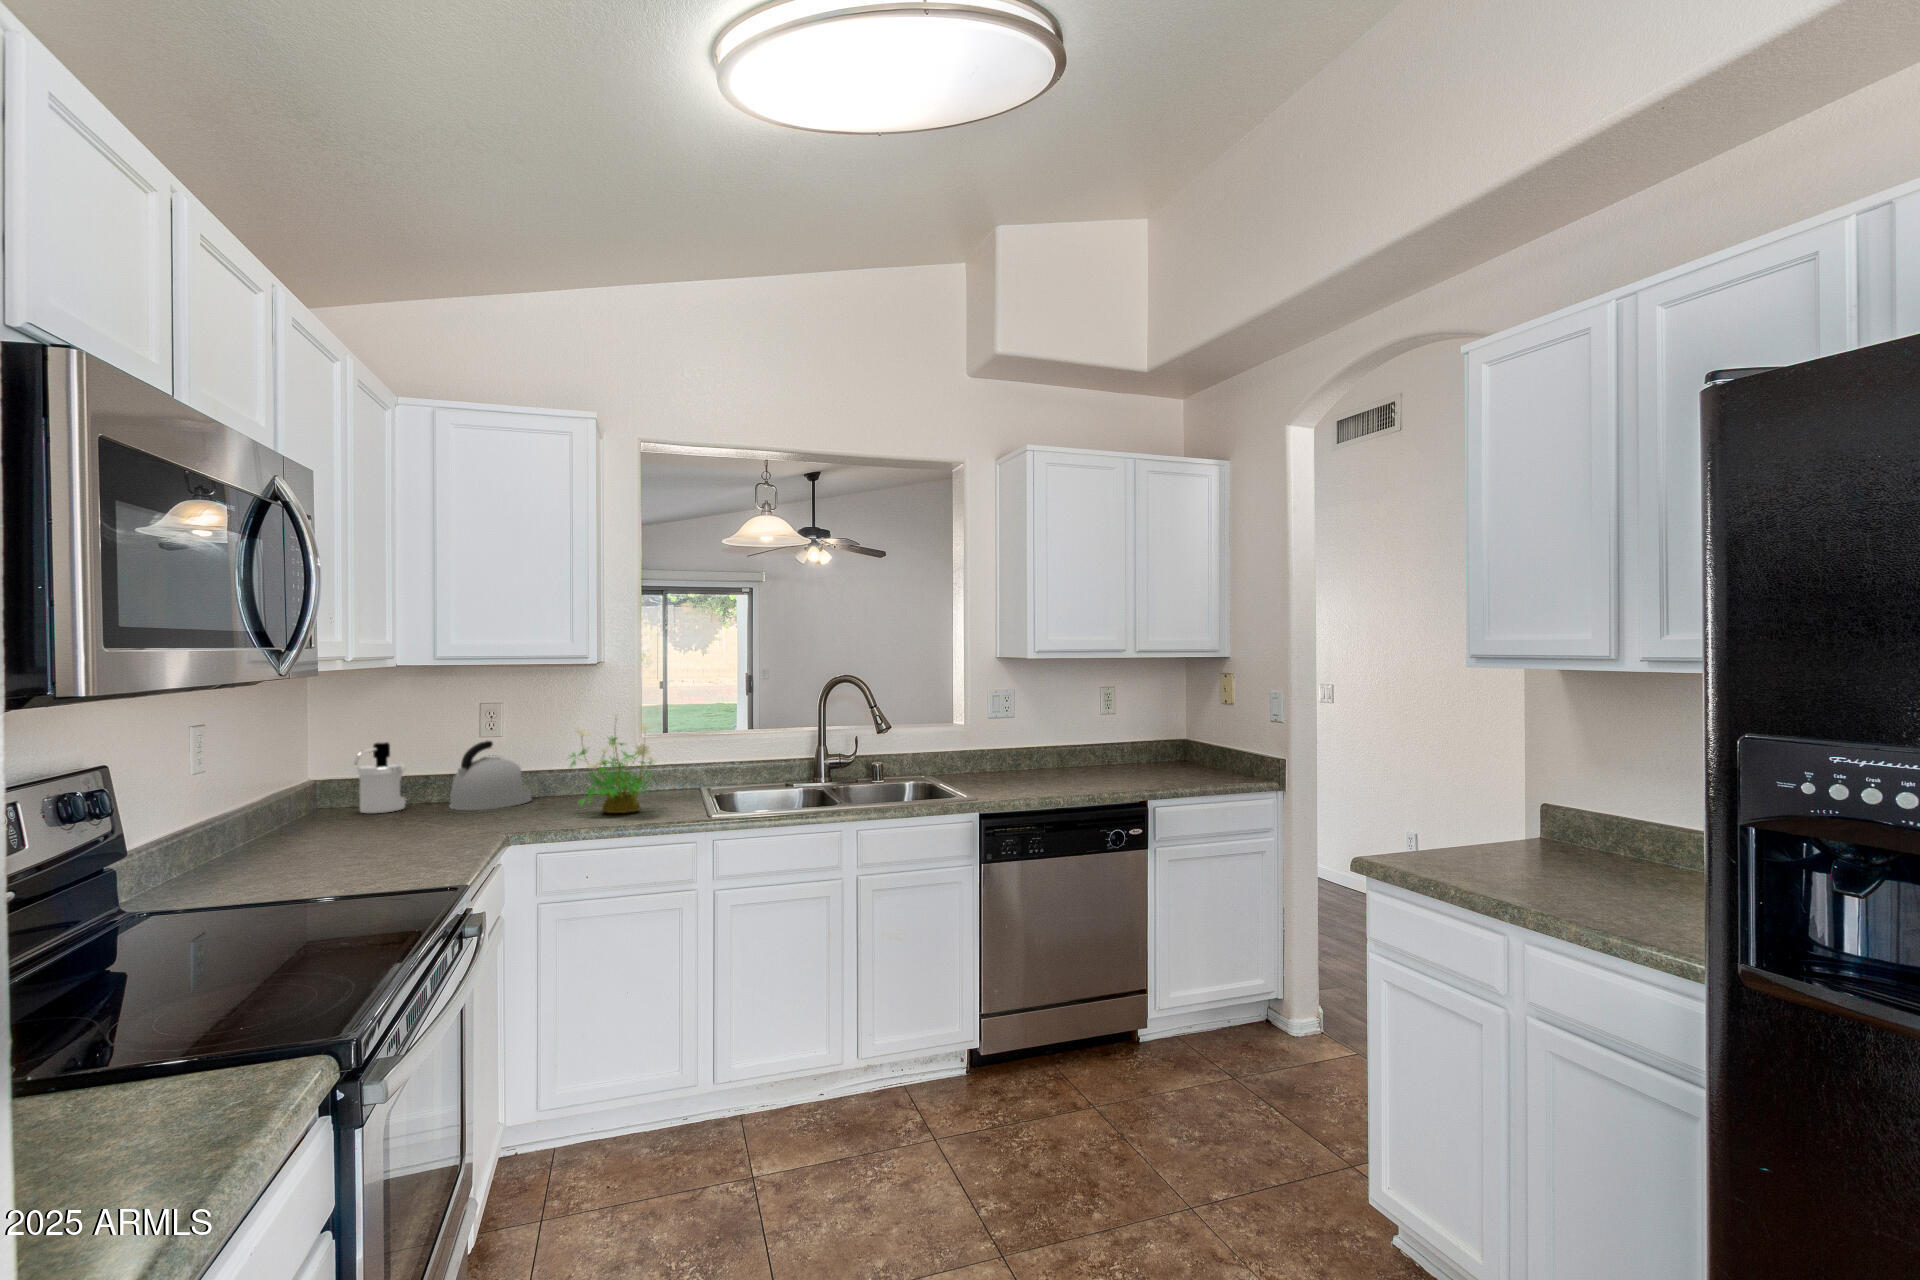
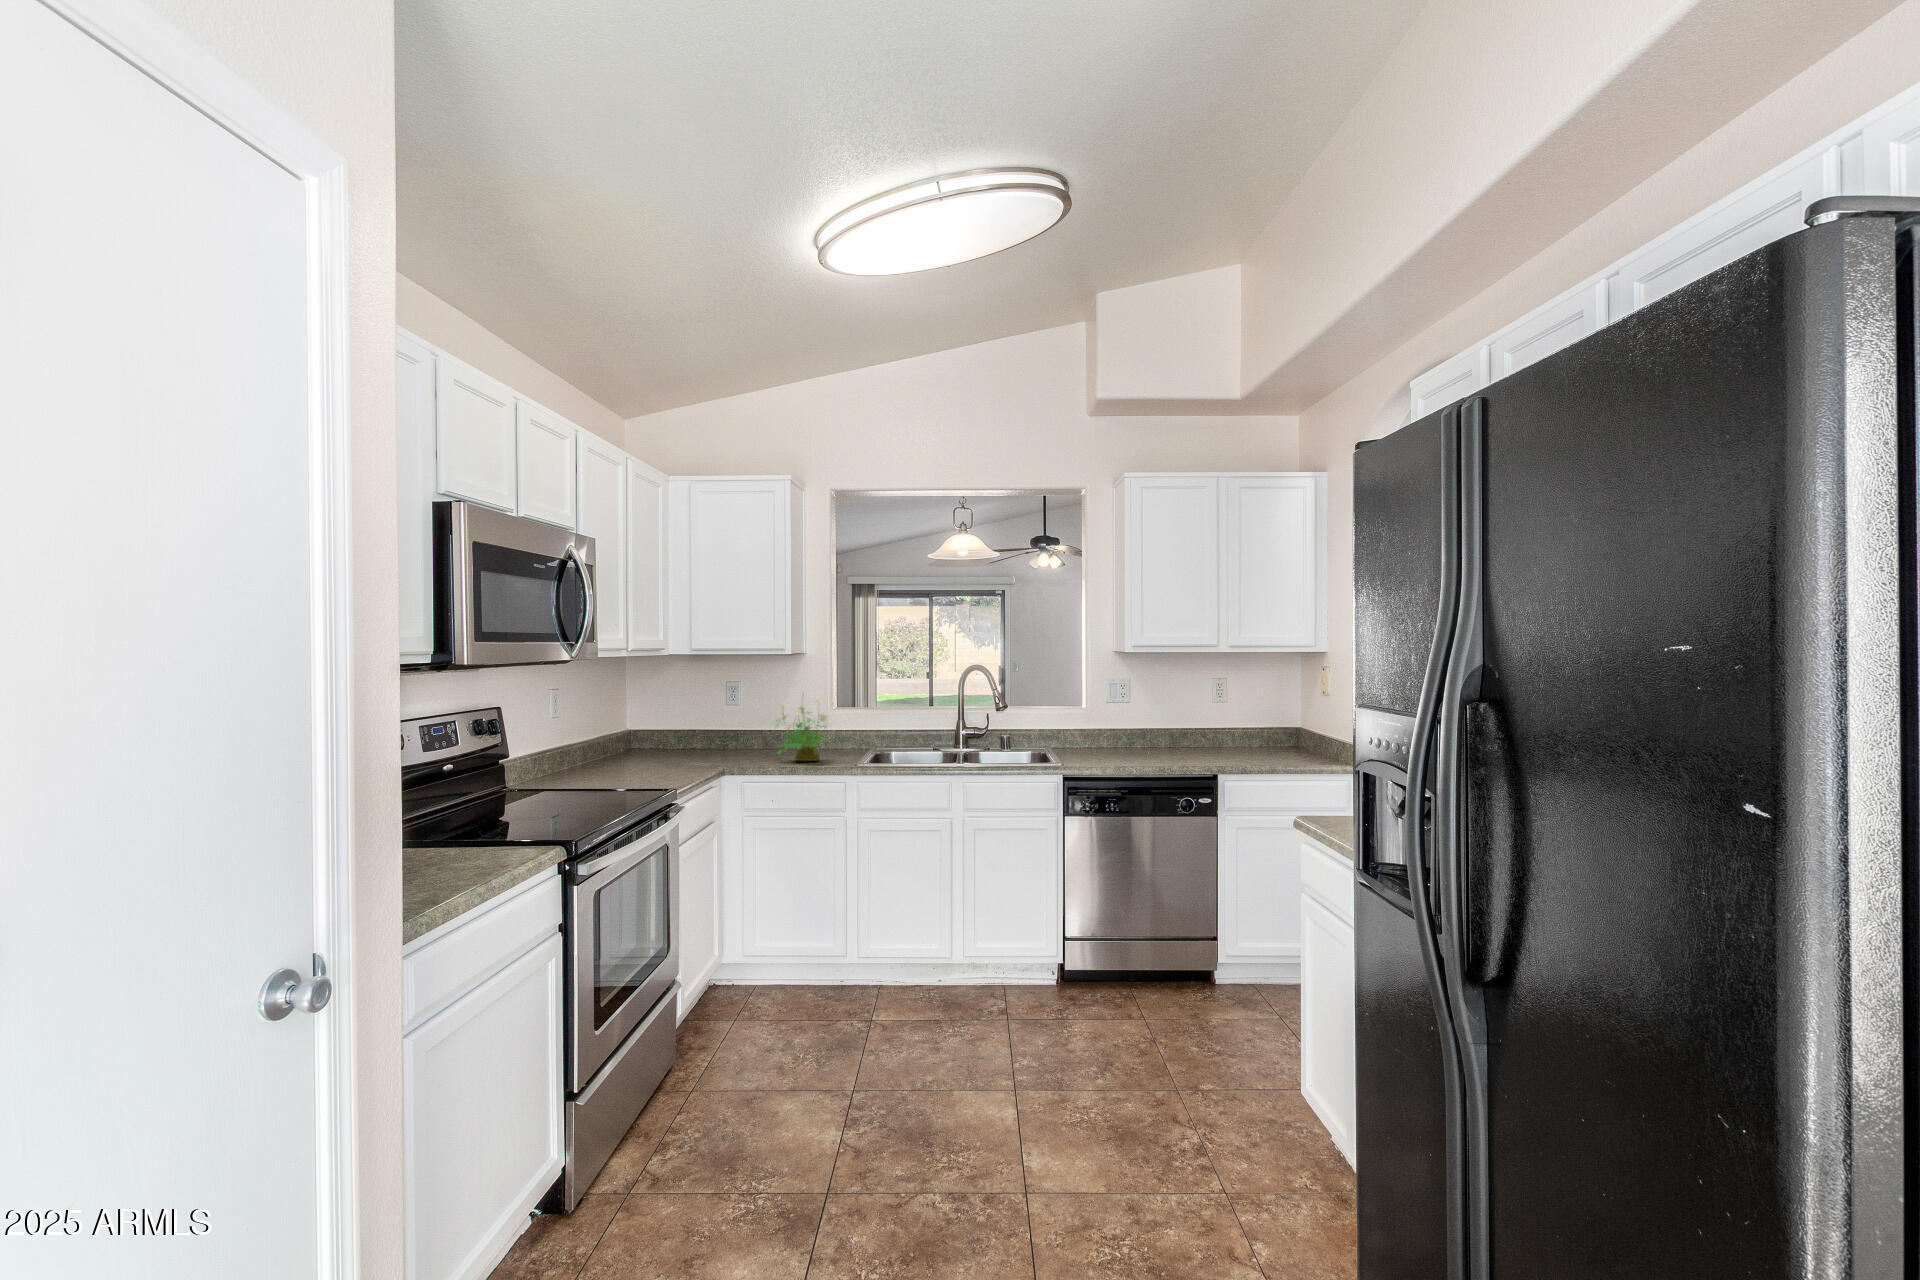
kettle: present [449,741,531,810] -> none [707,709,762,756]
soap dispenser: present [354,742,405,813] -> none [648,708,682,755]

